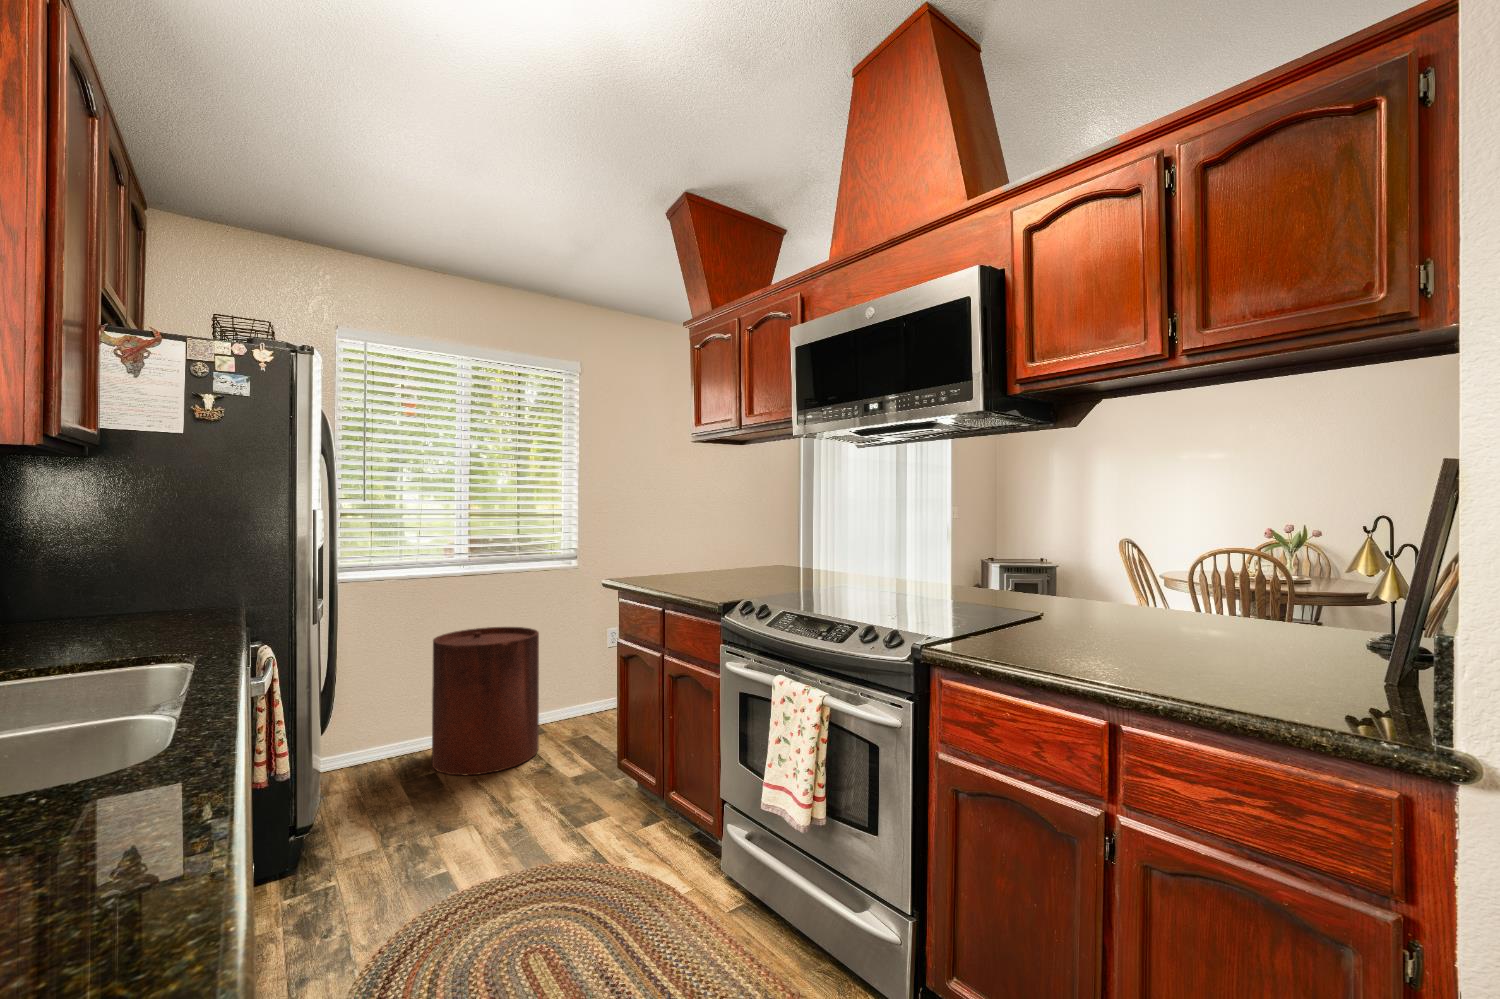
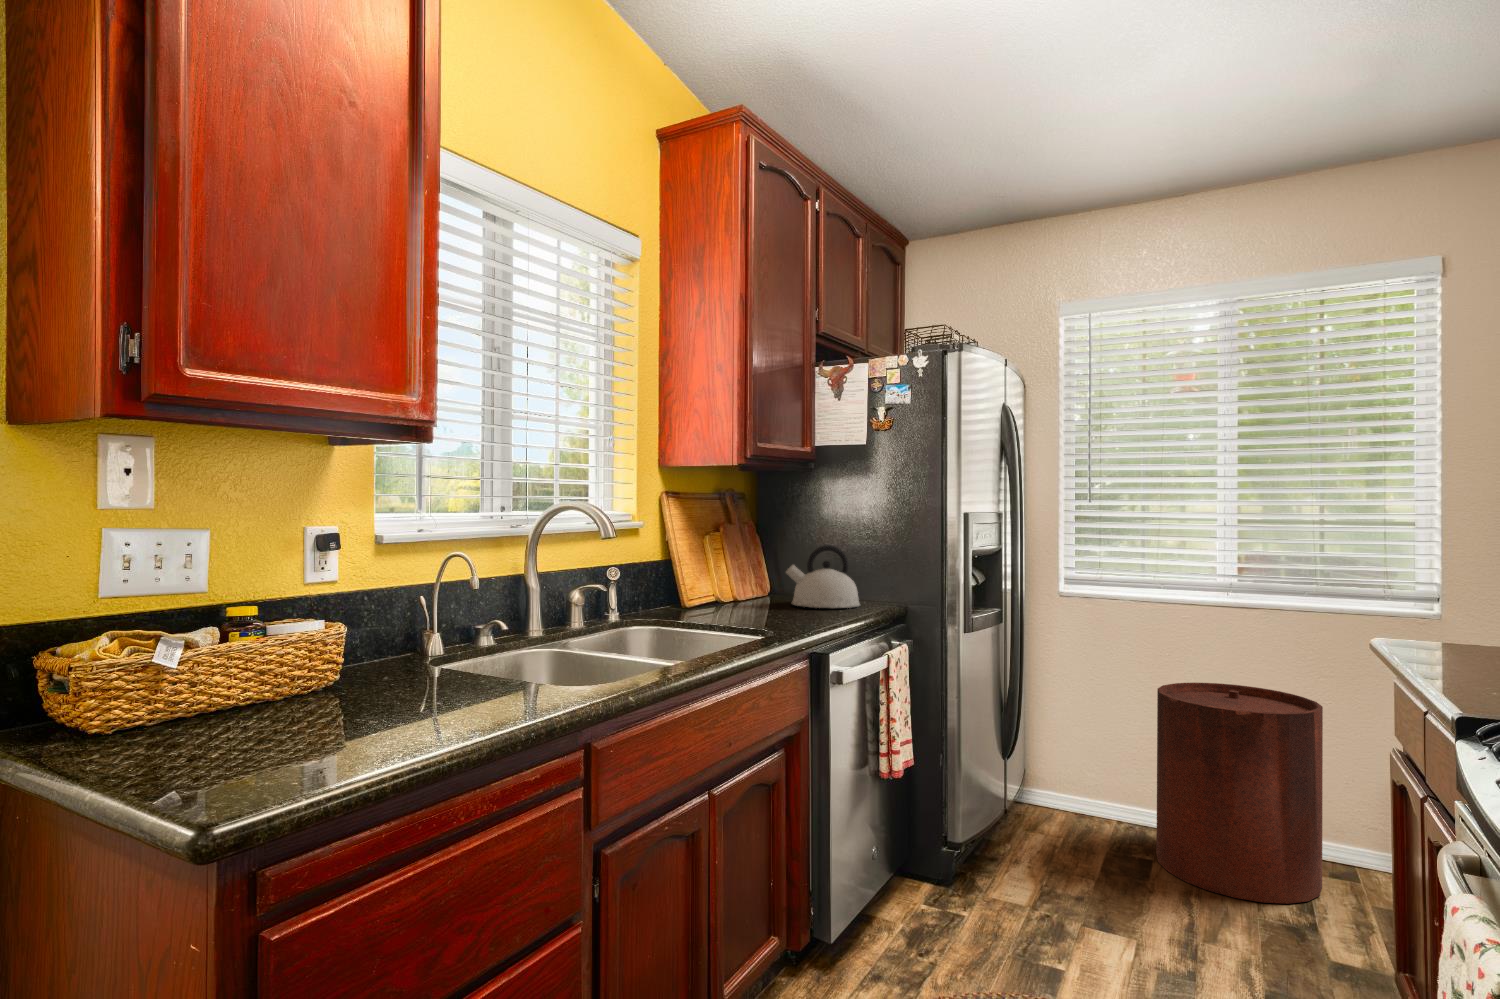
kettle: none [71,549,192,627] -> present [786,545,860,608]

